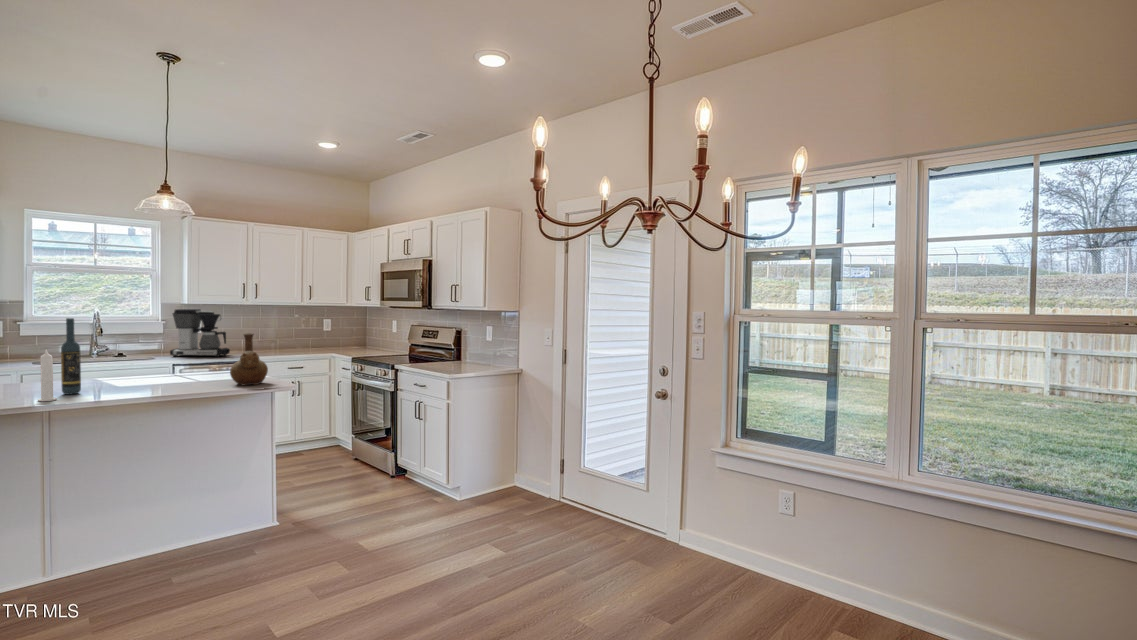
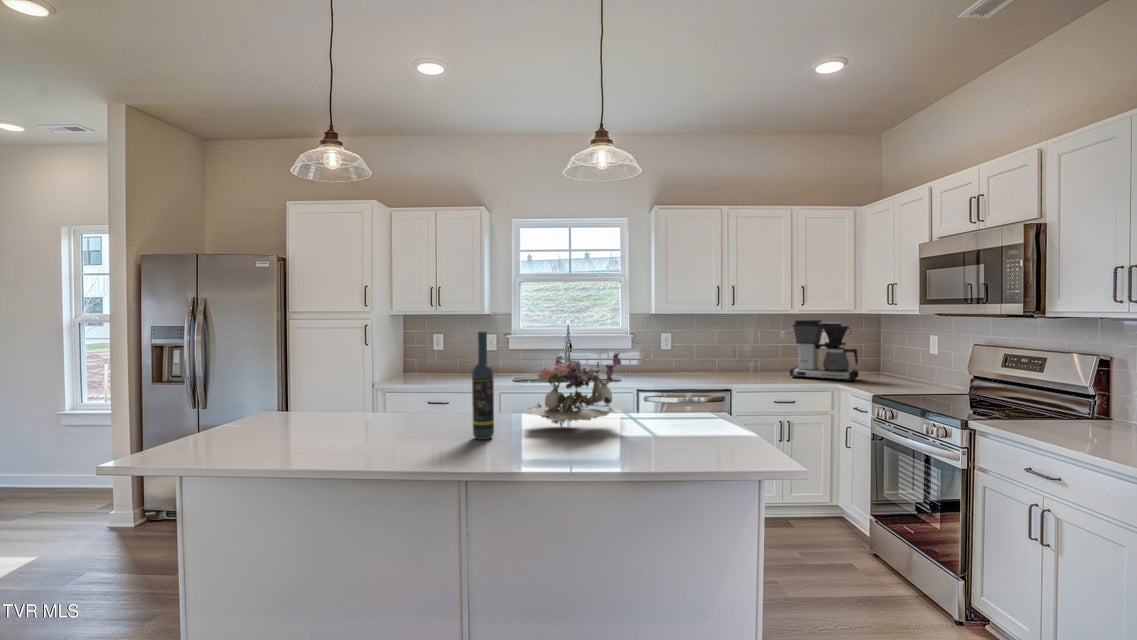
coffee maker: present [170,309,230,357] -> present [790,320,859,382]
flower arrangement: none [100,331,184,385] -> present [528,352,622,427]
vase: present [230,333,268,385] -> none [684,360,746,456]
candle: present [38,349,57,401] -> none [432,377,453,454]

